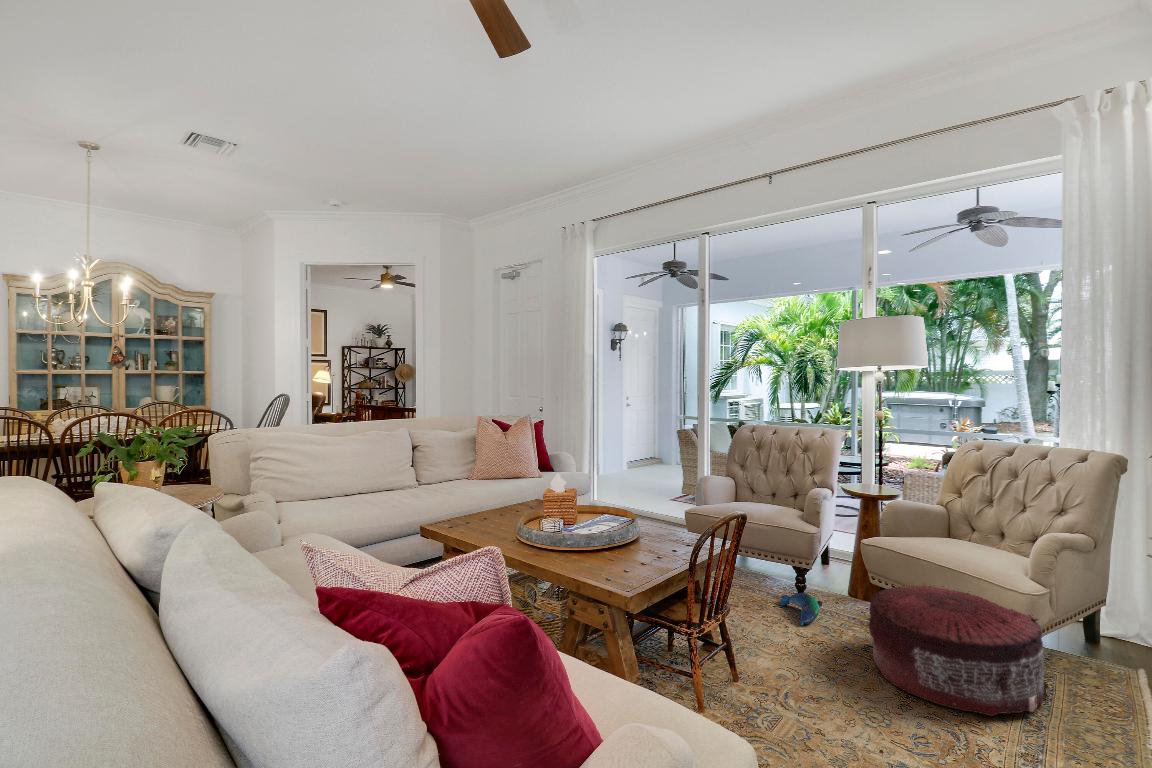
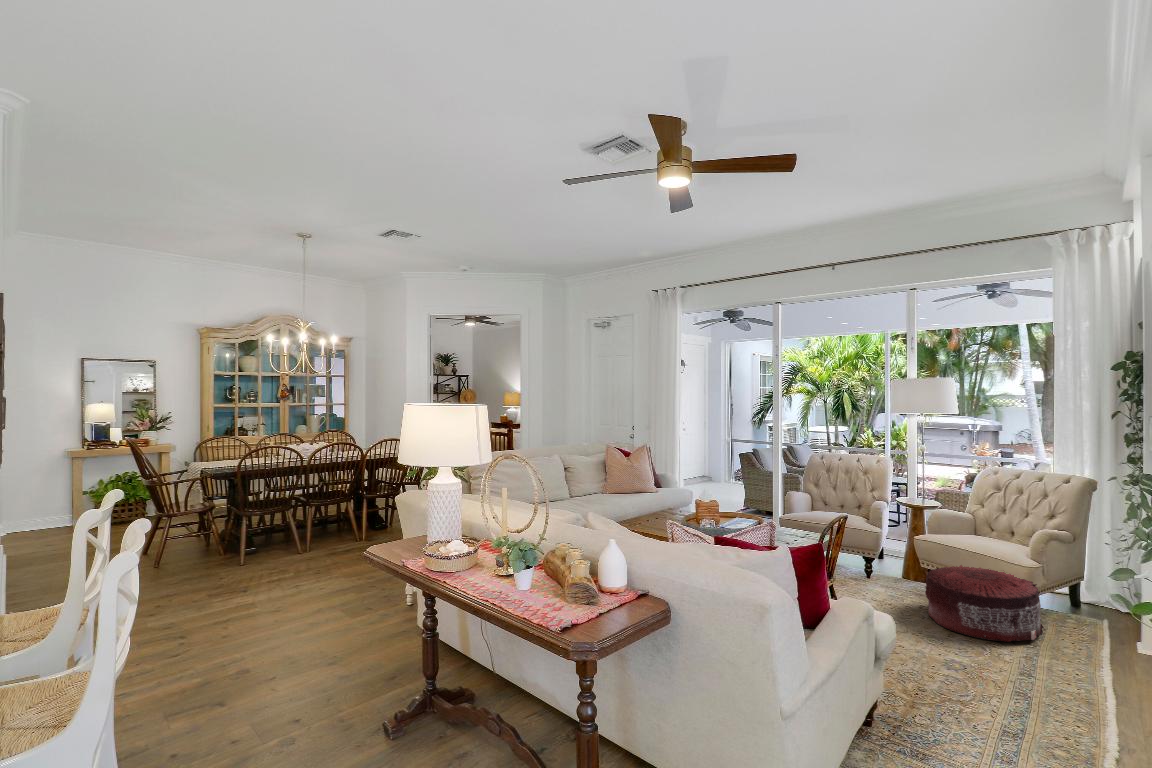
plush toy: present [779,593,822,626] -> none [855,575,888,596]

